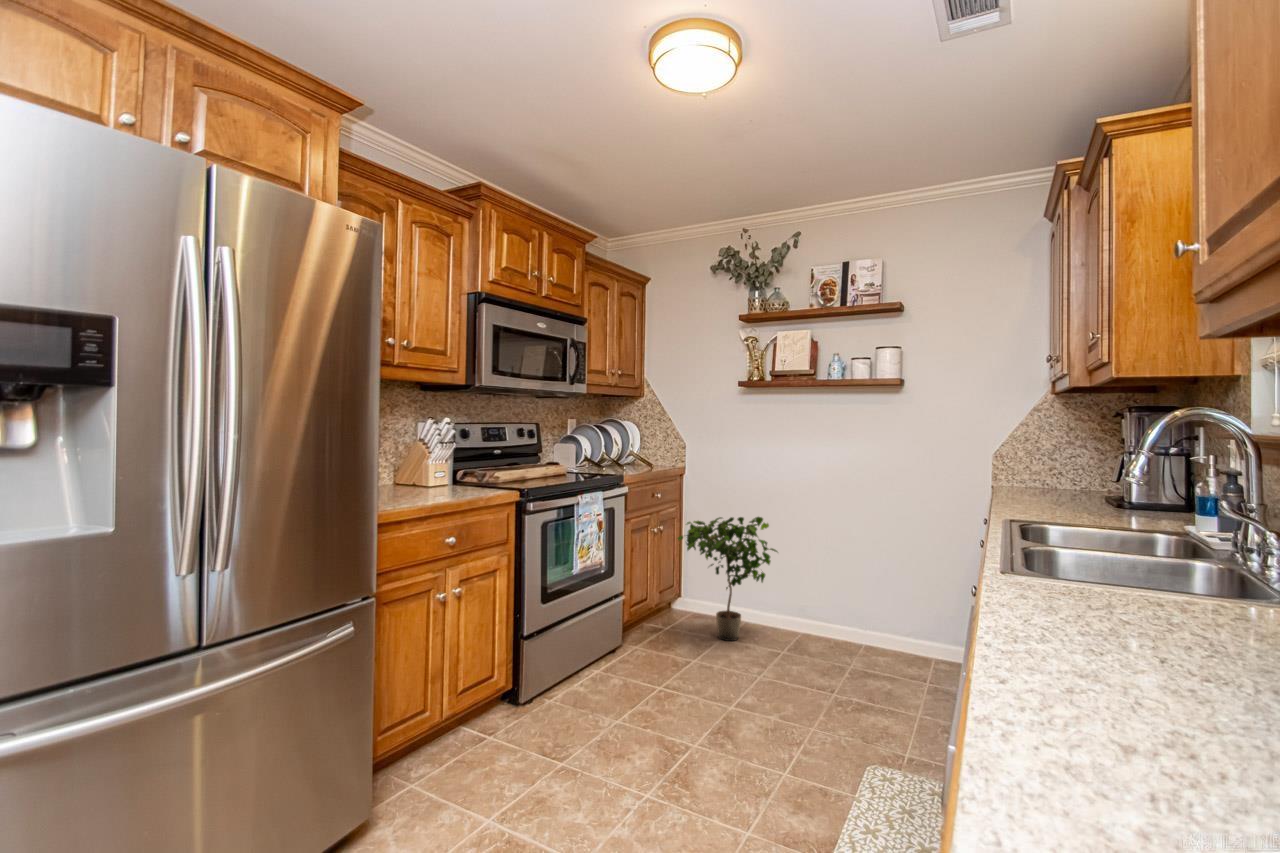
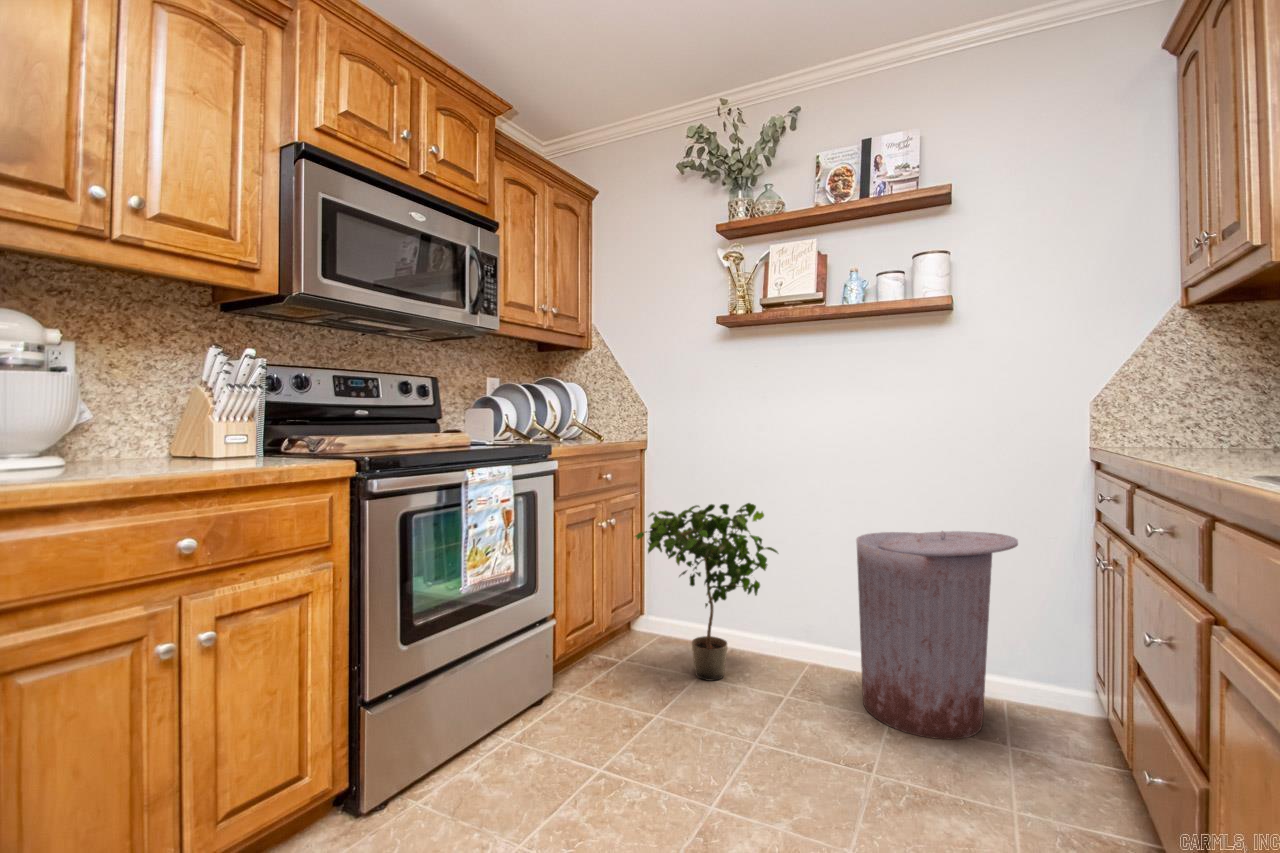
trash can: none [832,540,939,679] -> present [856,531,1018,739]

